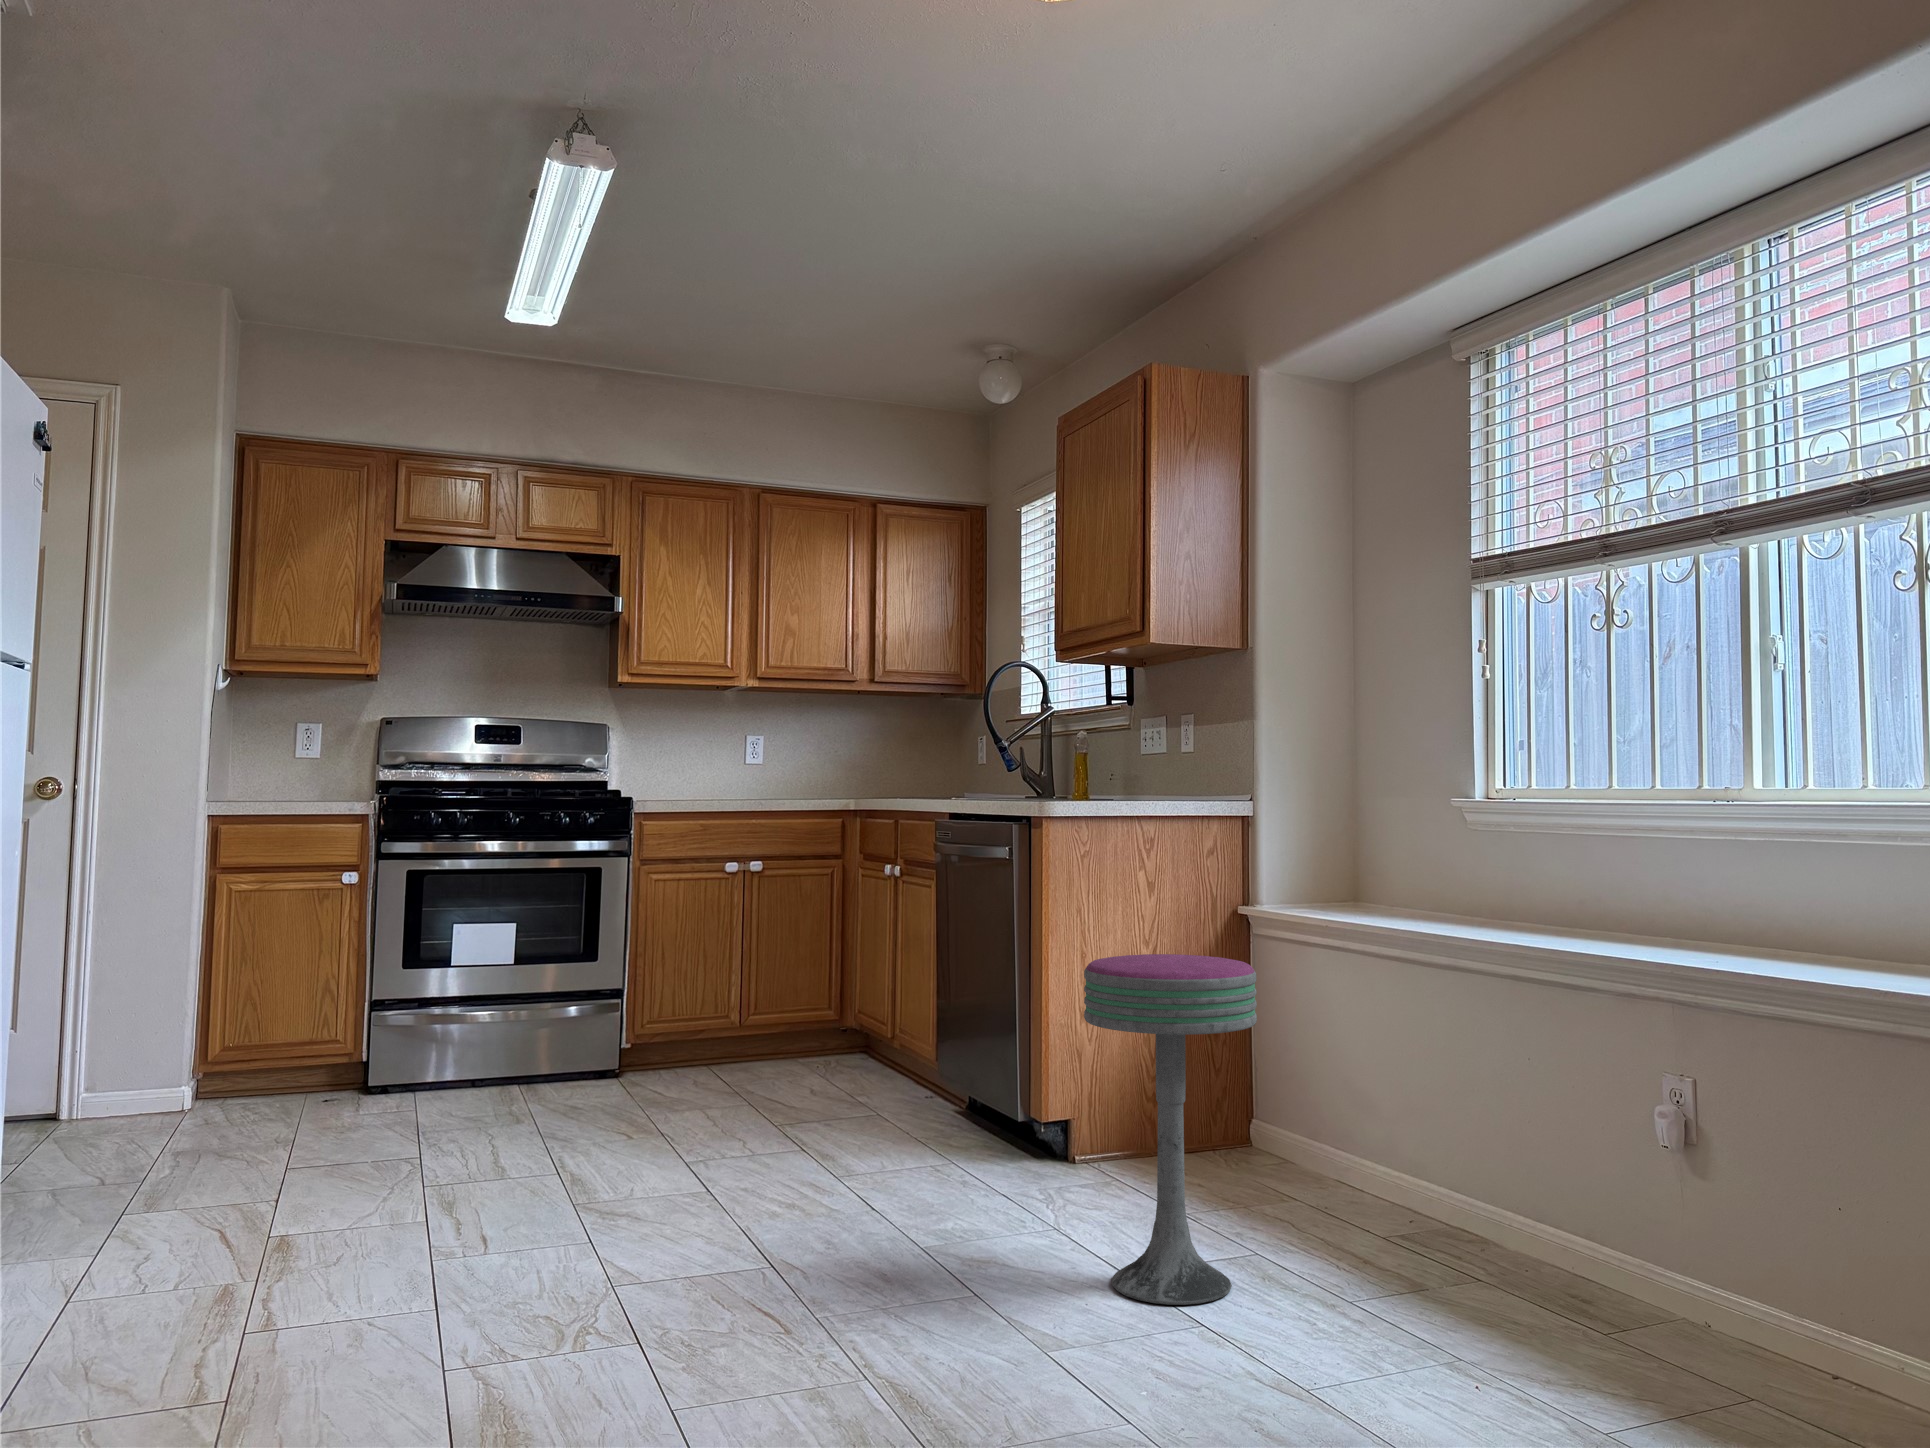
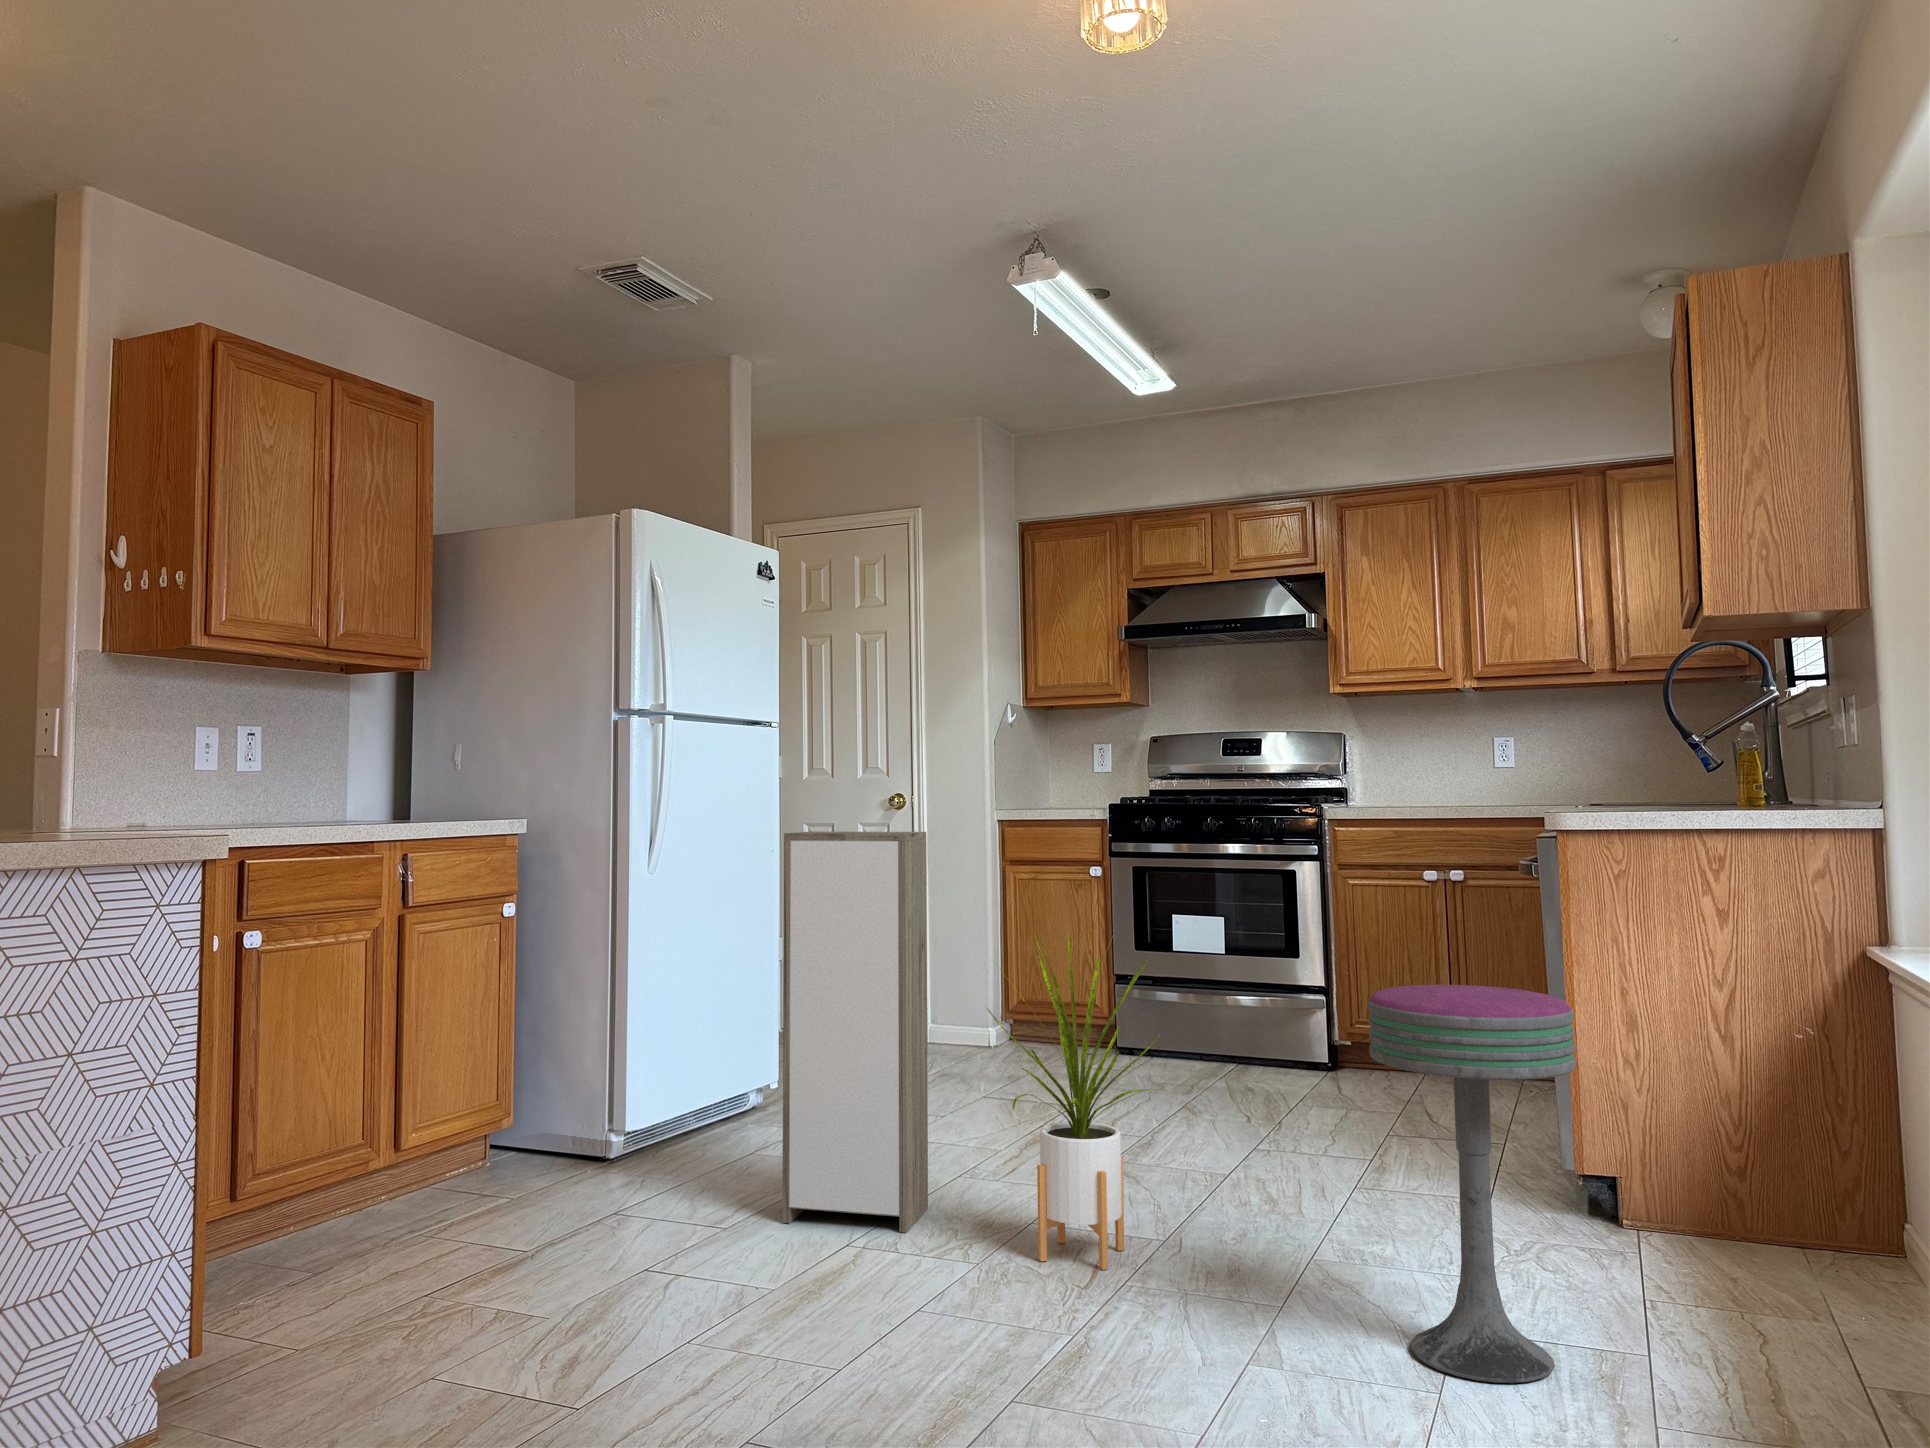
storage cabinet: none [294,822,518,1377] -> present [782,831,928,1233]
house plant: none [628,933,833,1322] -> present [987,934,1162,1270]

